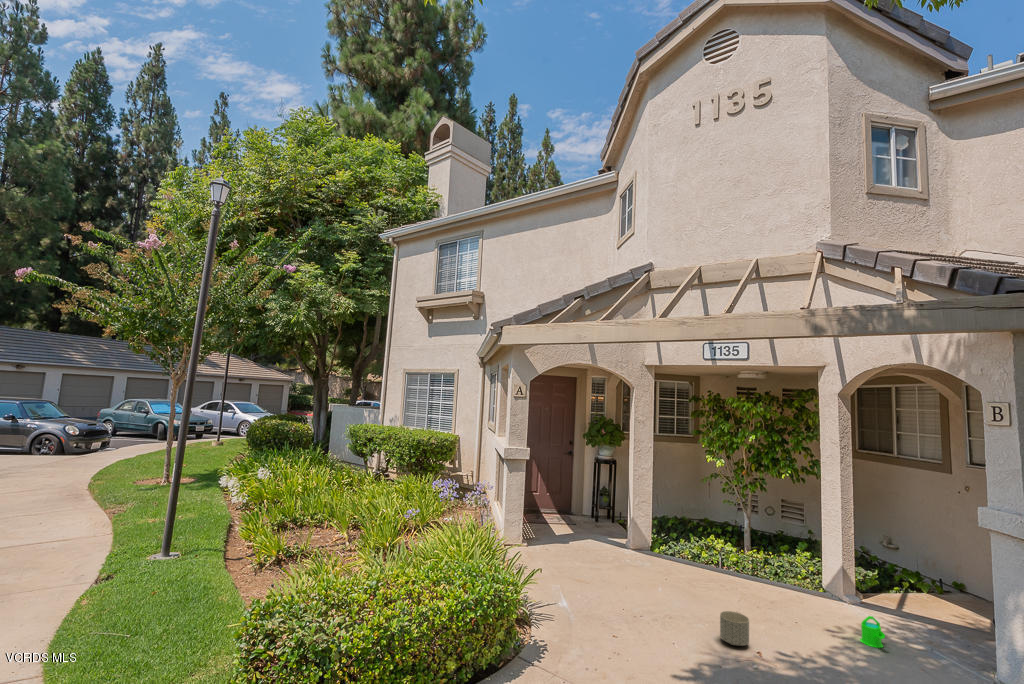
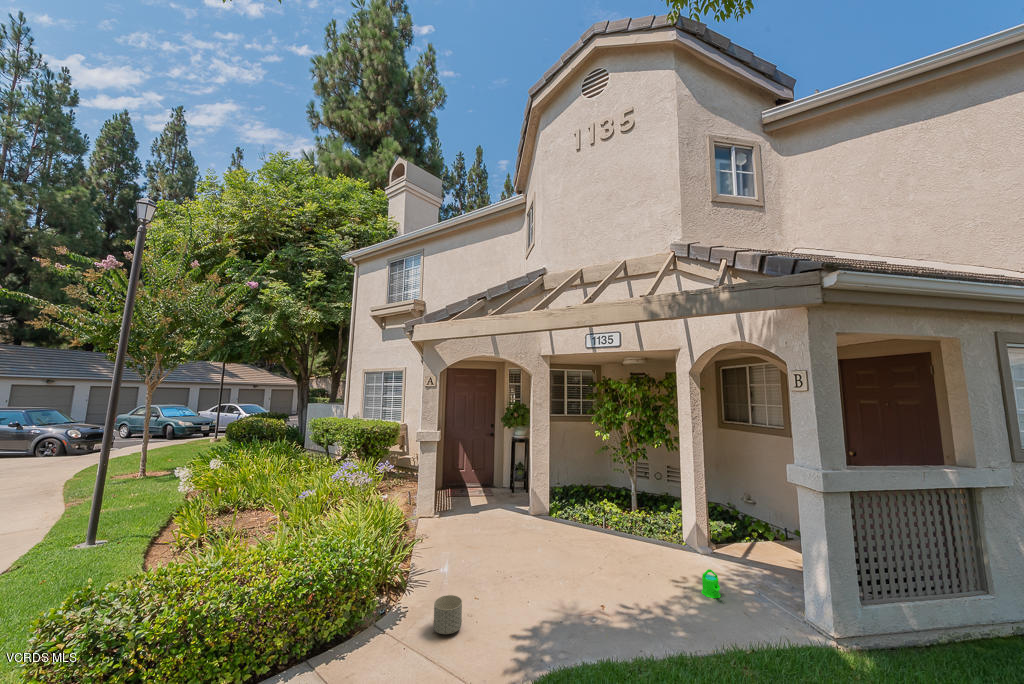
planter: present [720,611,749,646] -> present [434,595,462,634]

